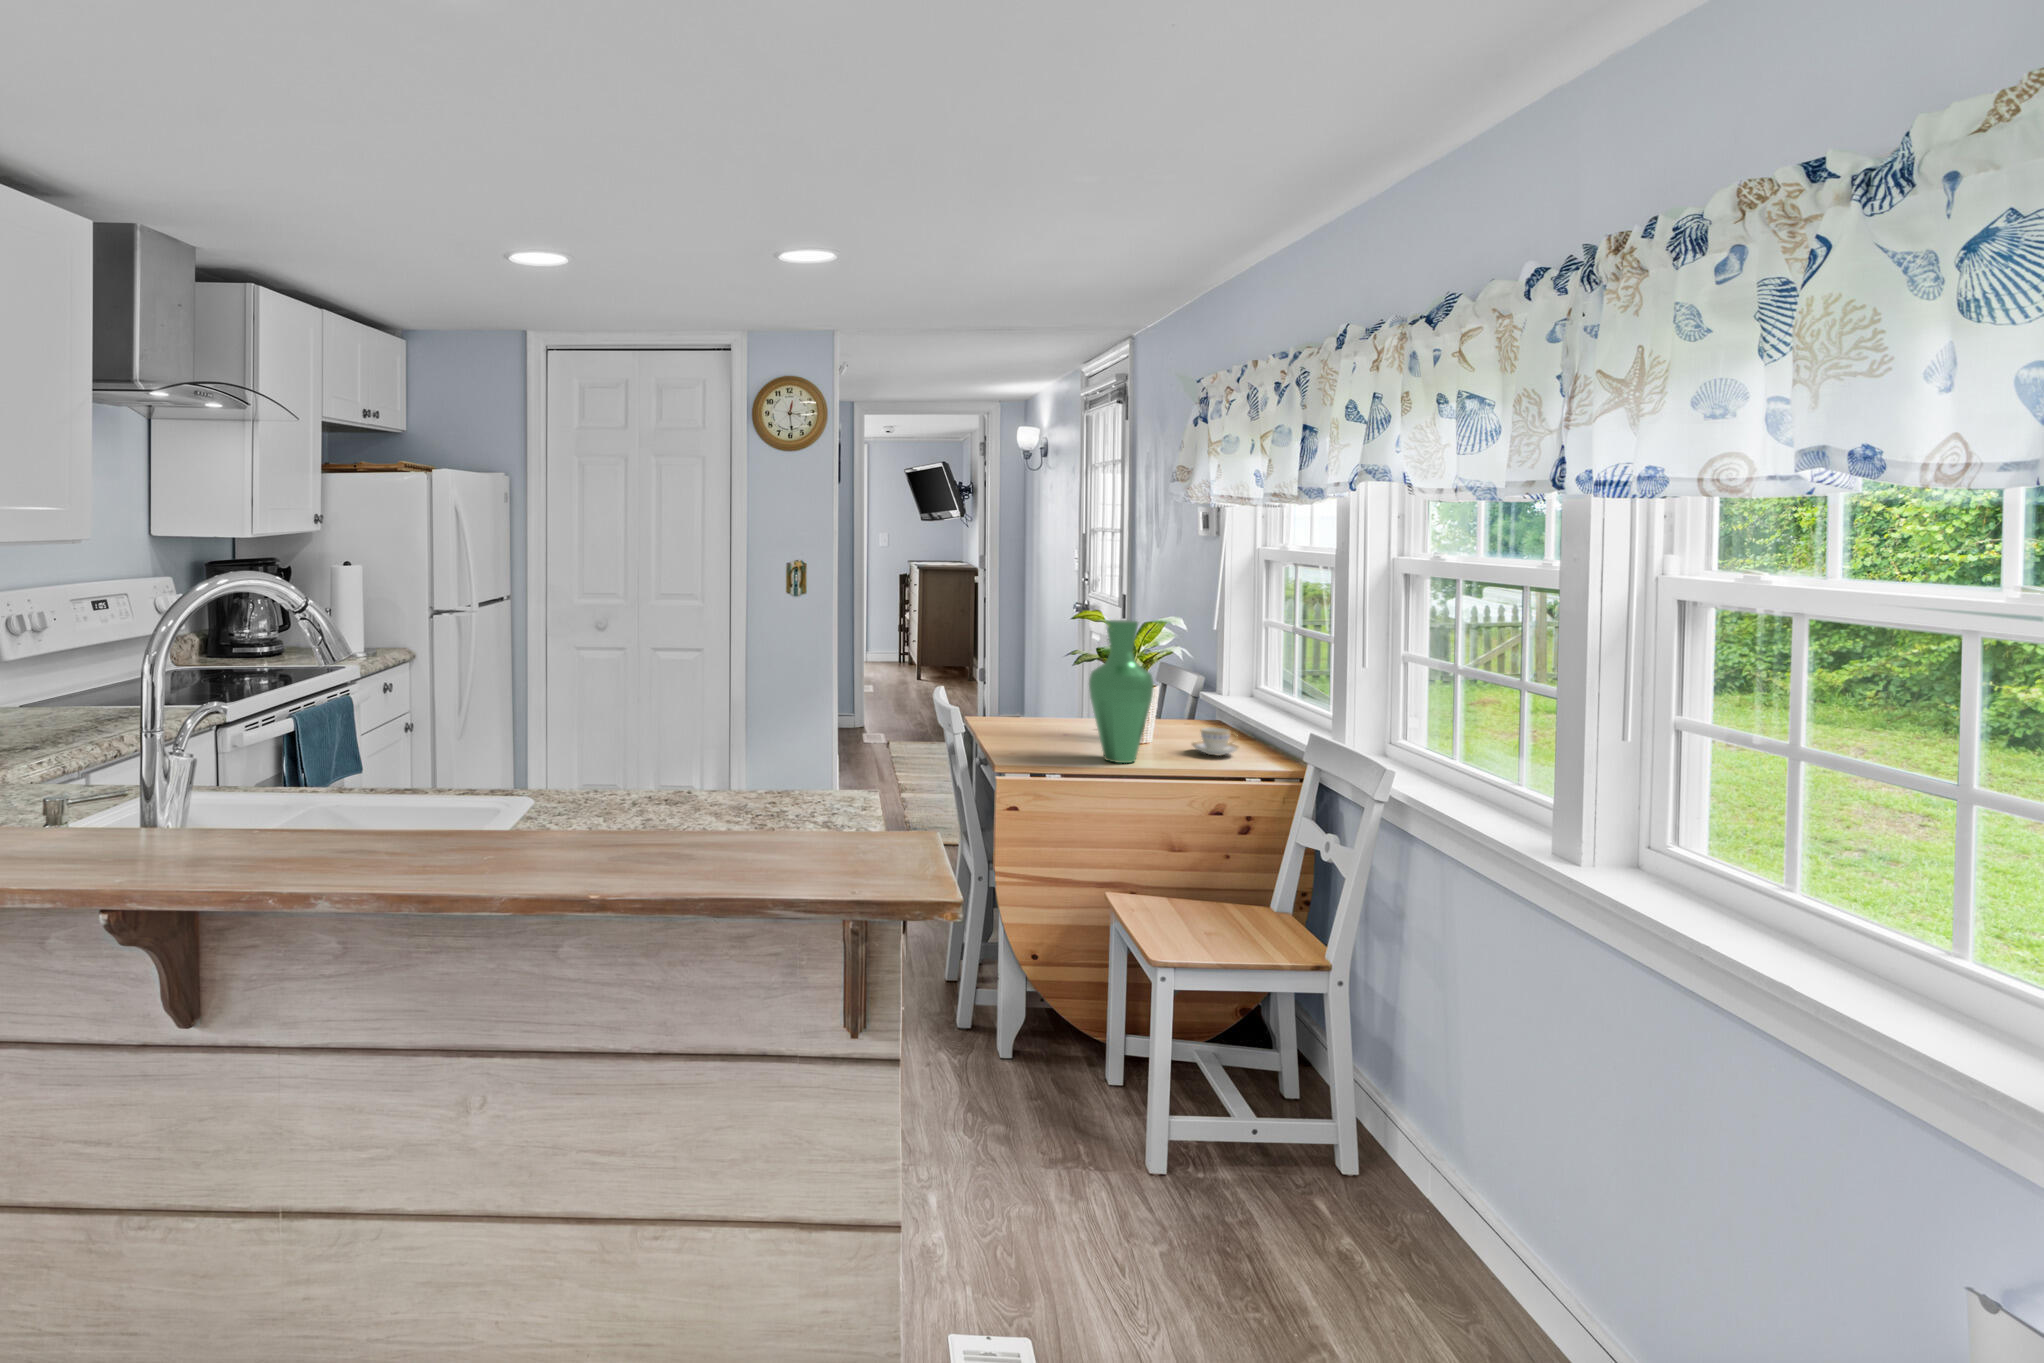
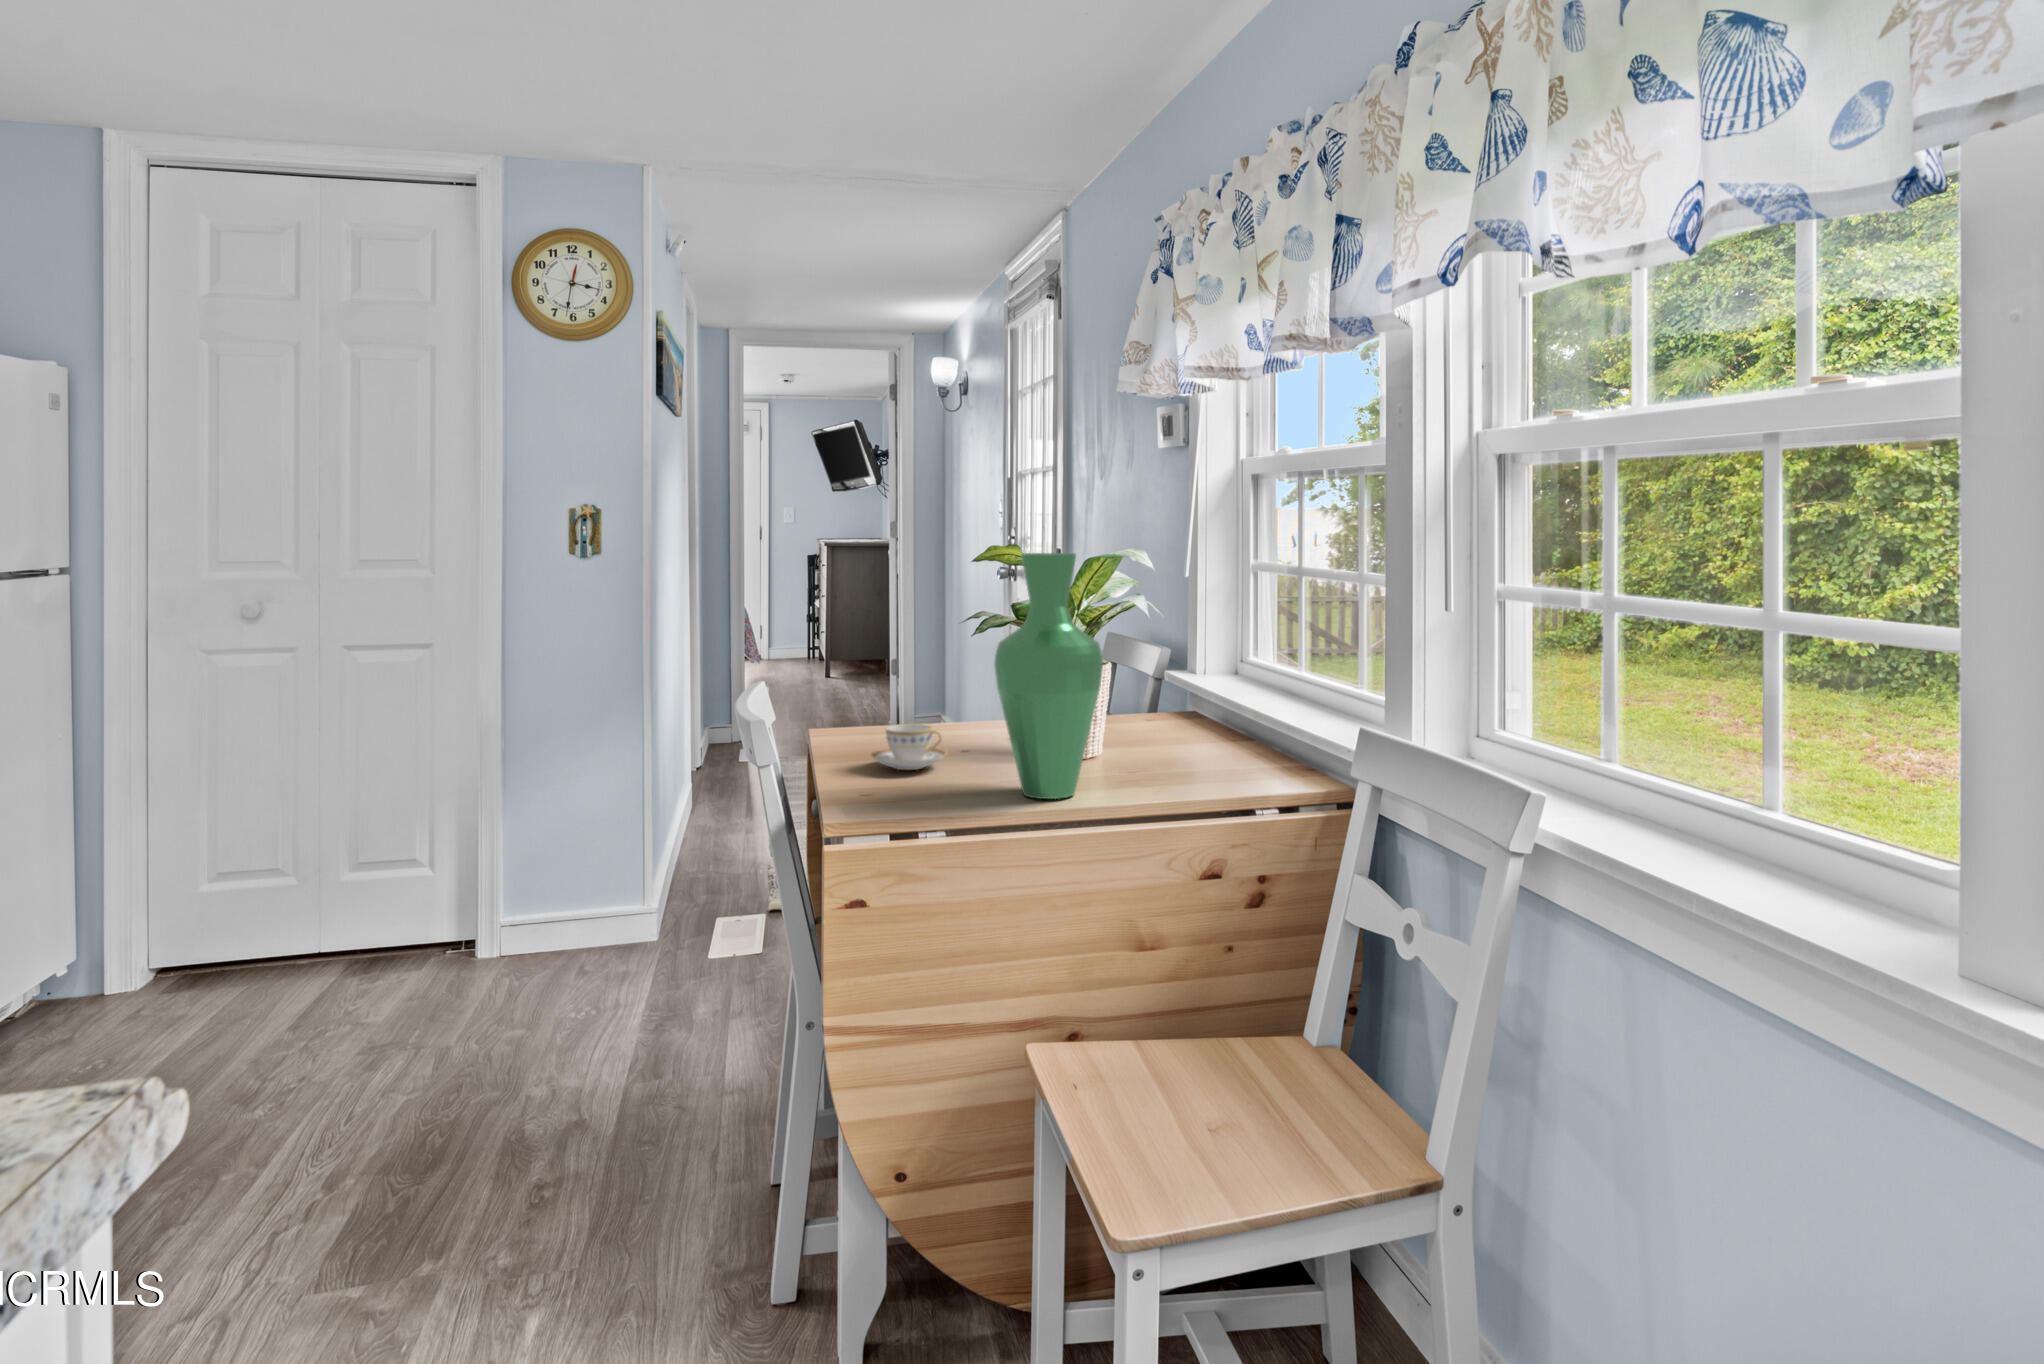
teacup: present [1192,727,1239,755] -> present [871,724,947,770]

